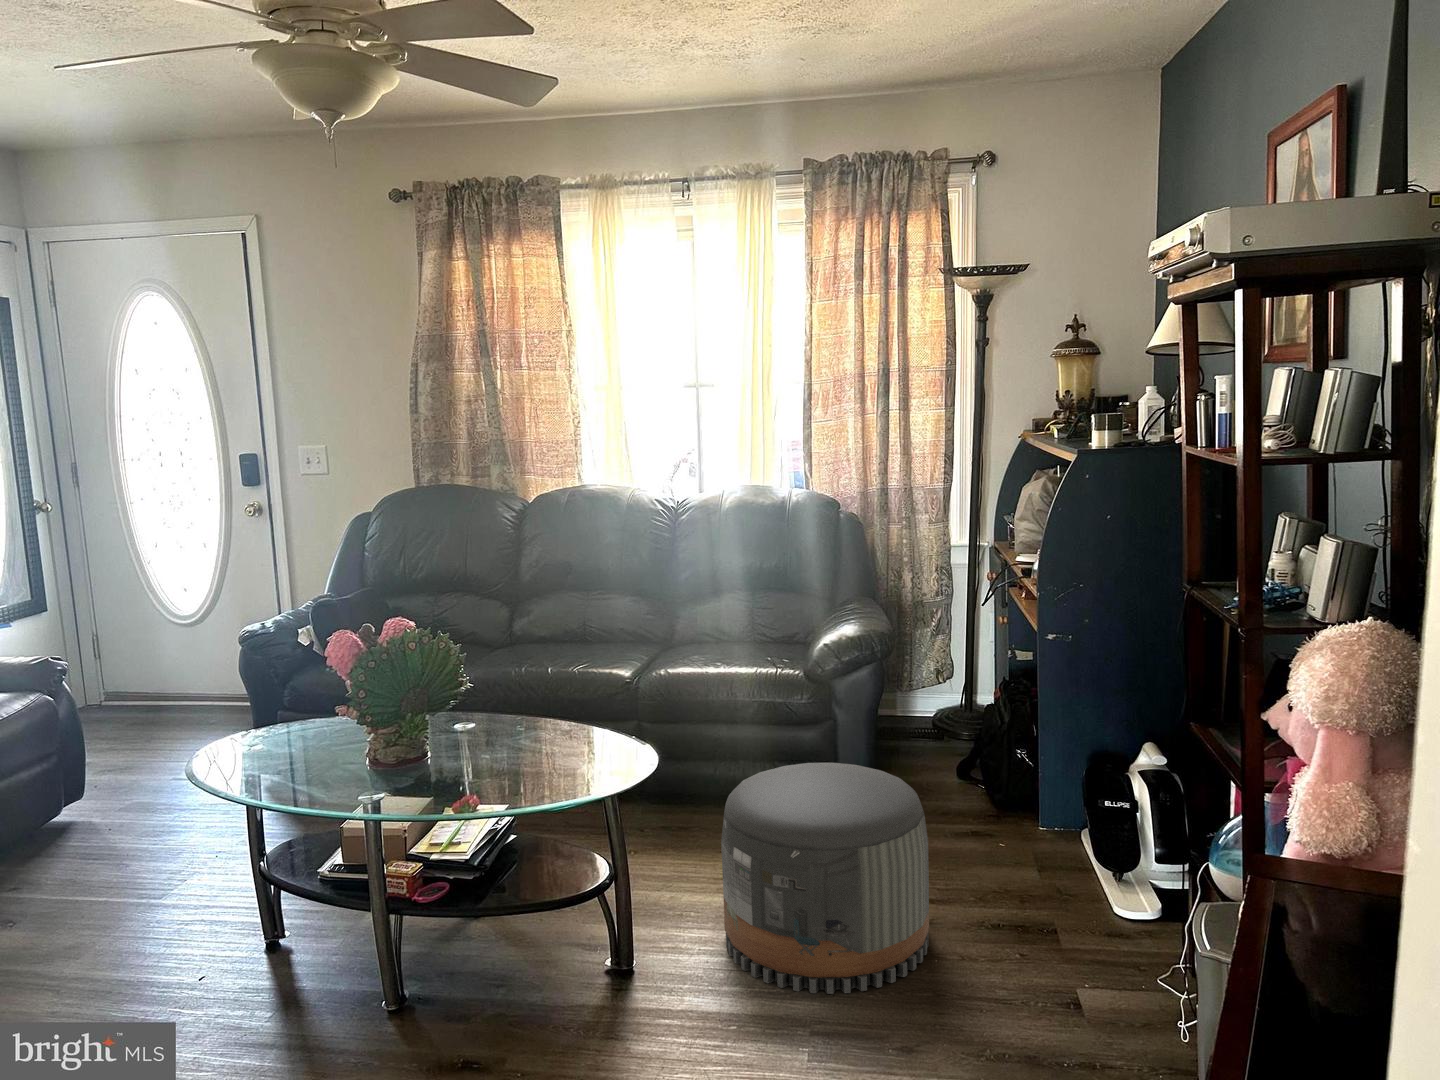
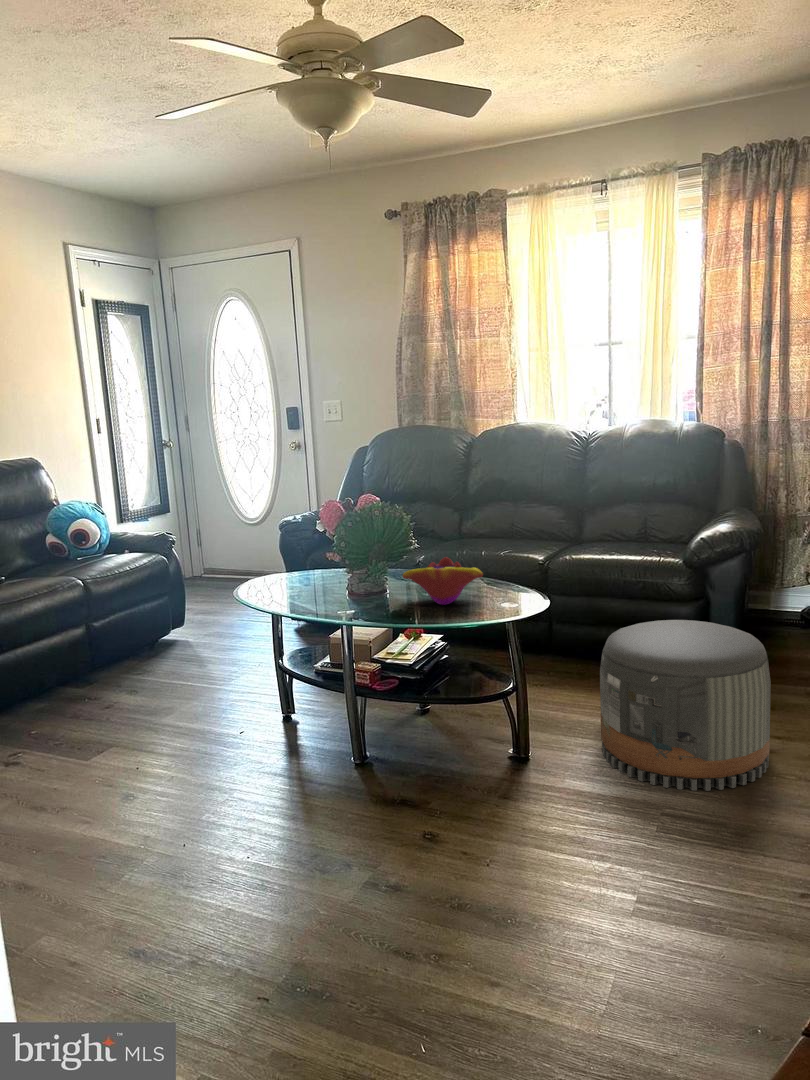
decorative bowl: none [448,697,563,766] -> present [402,557,483,605]

